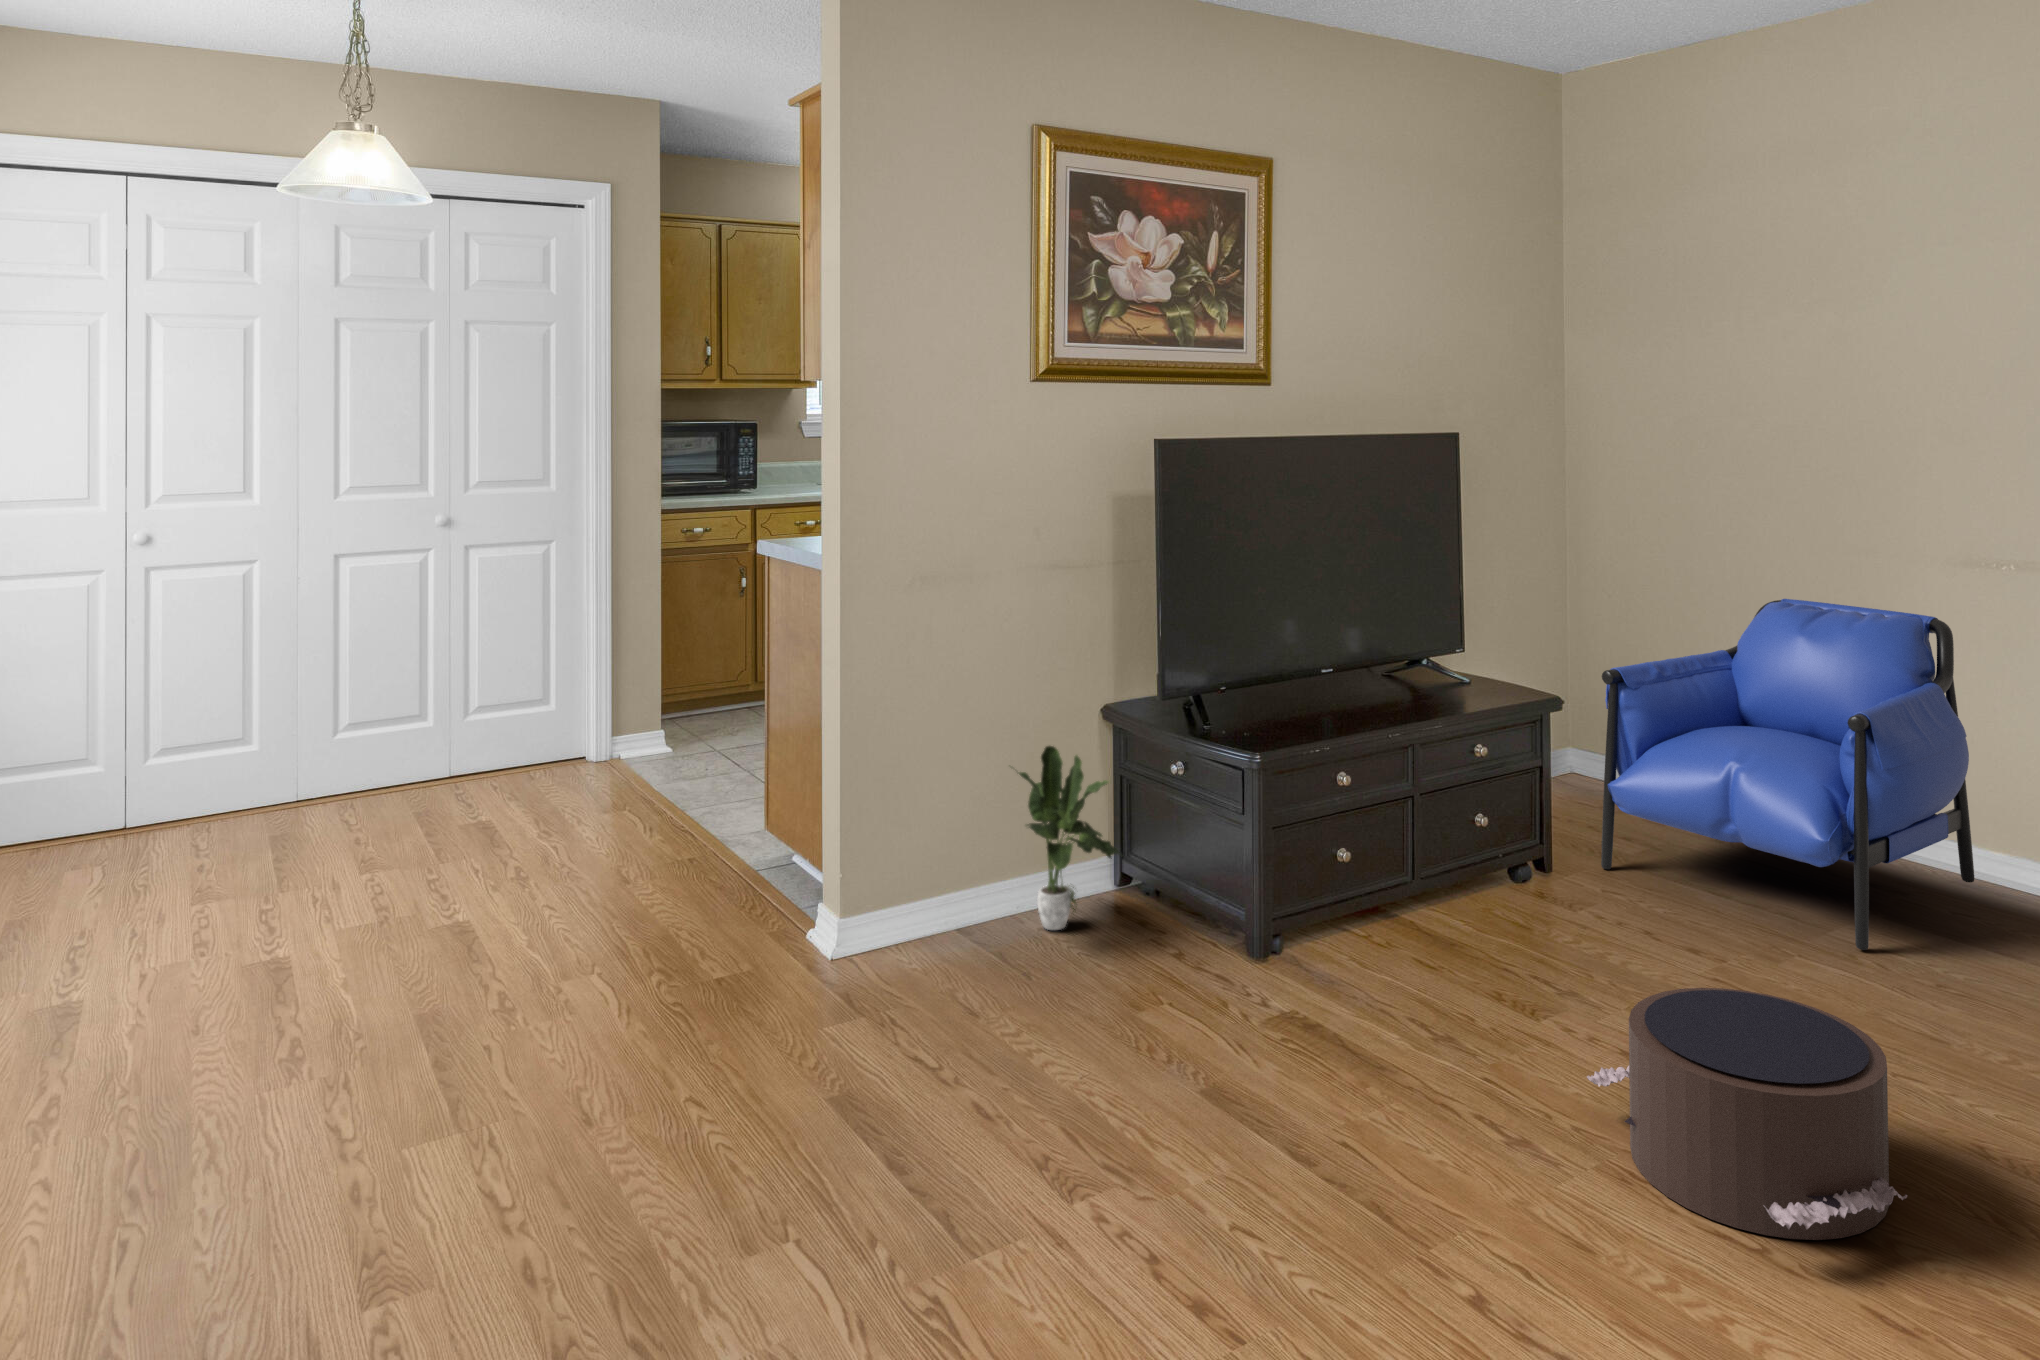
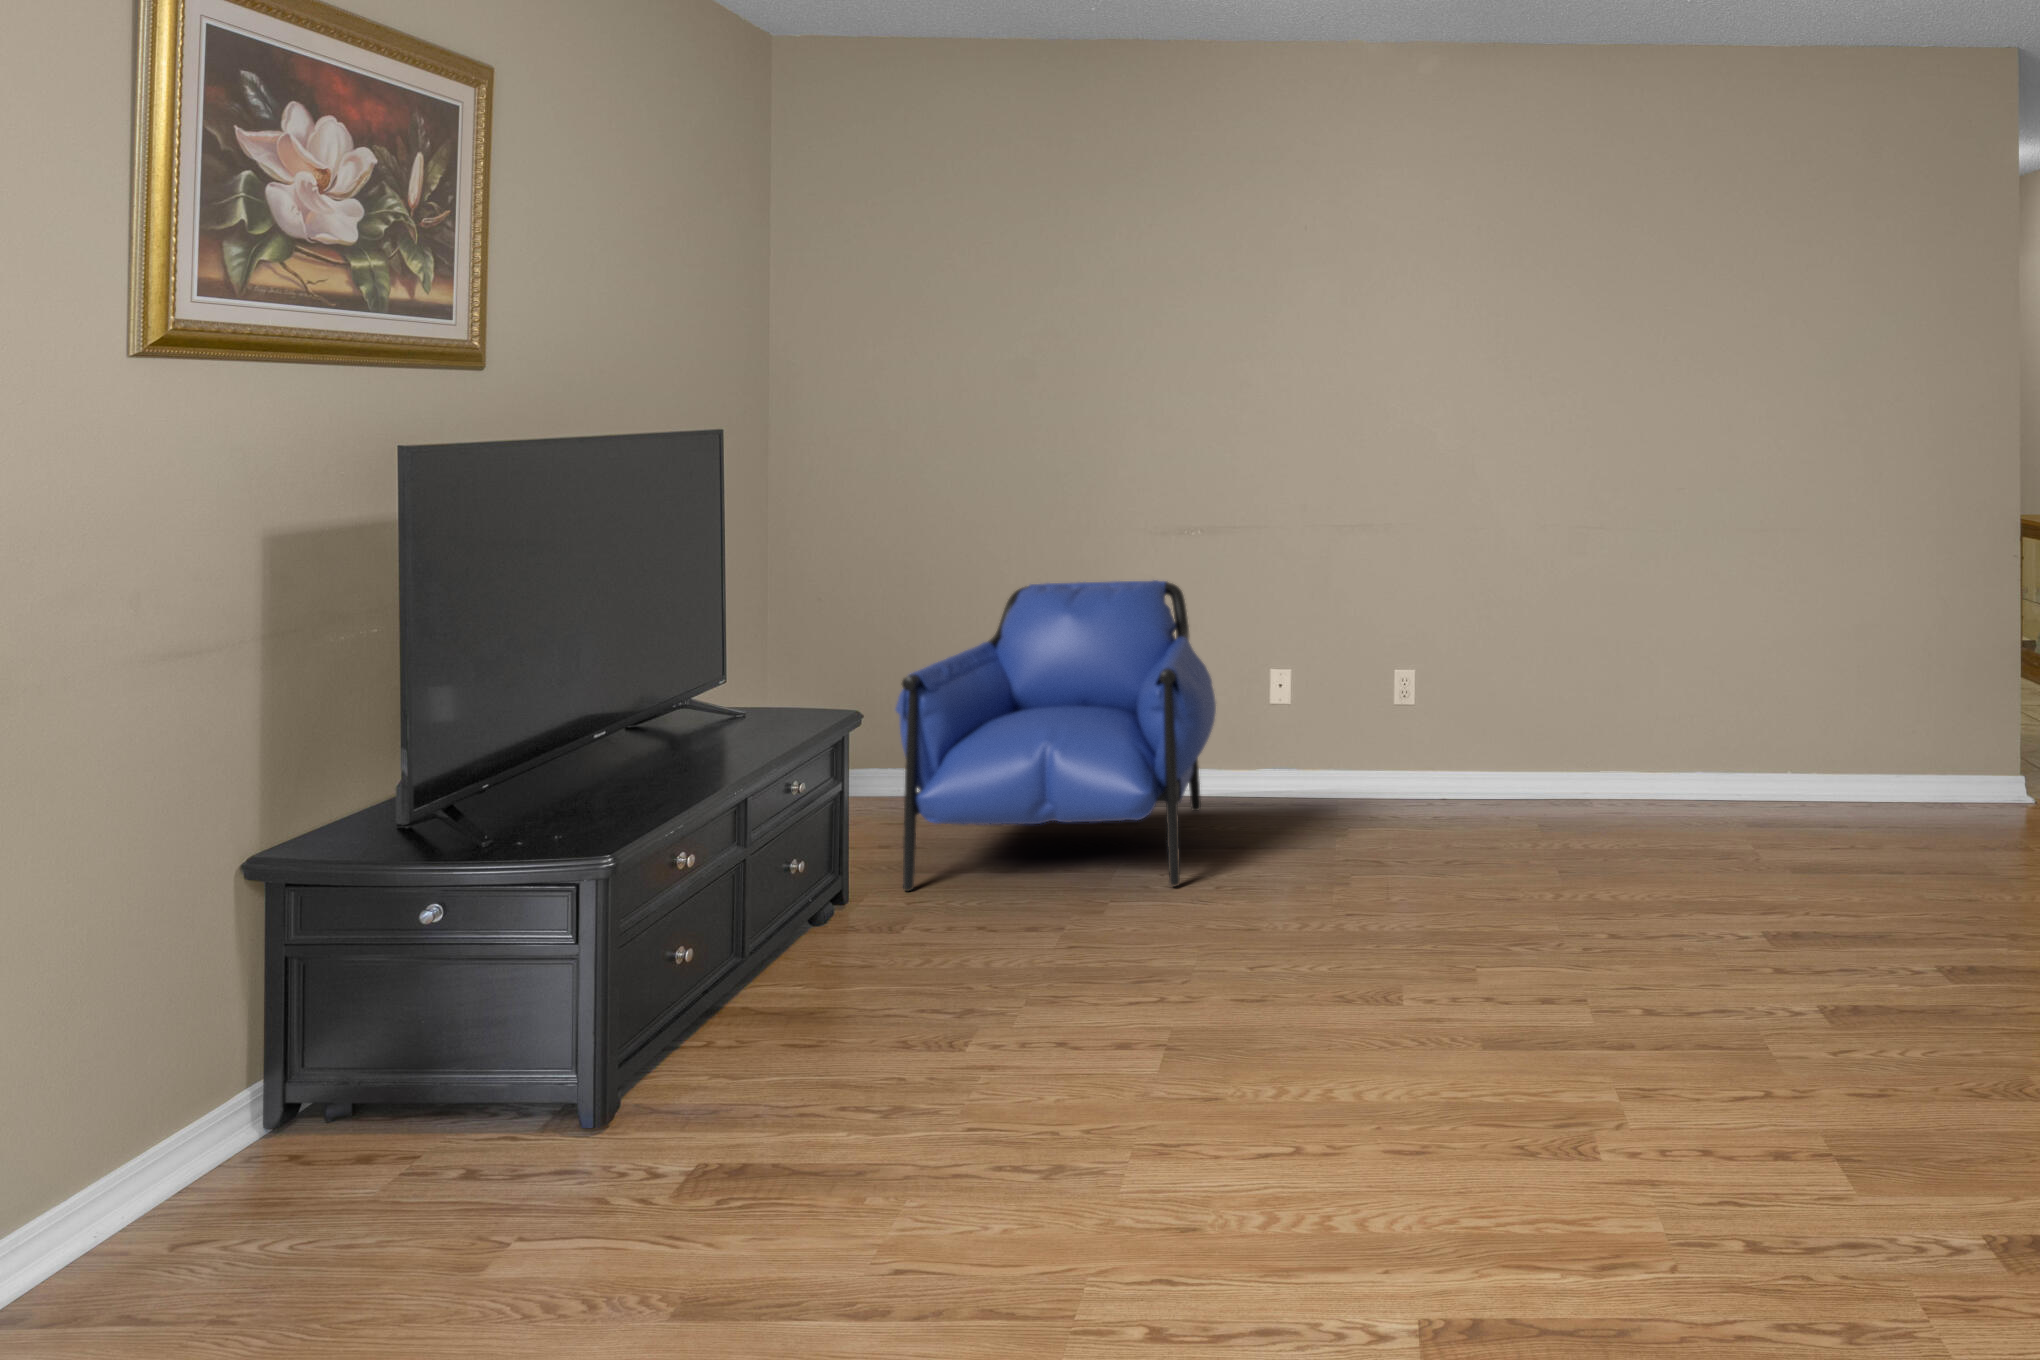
potted plant: present [1019,746,1120,930] -> none [103,927,337,1227]
pouf: present [1587,988,1907,1240] -> none [1093,924,1402,1152]

